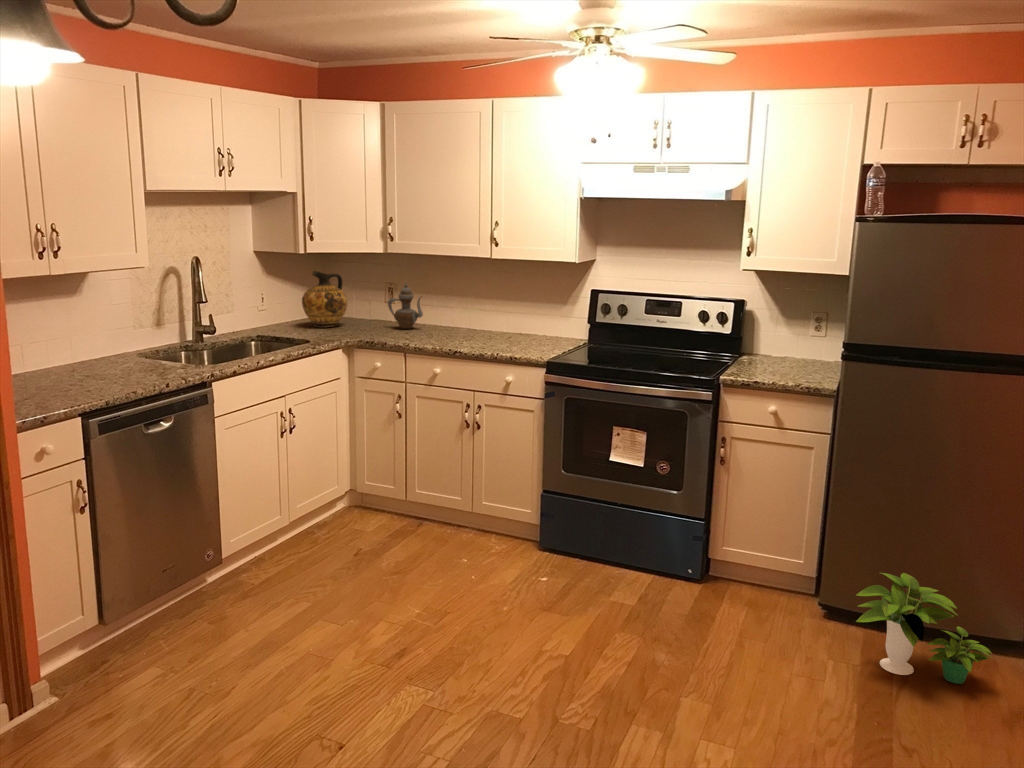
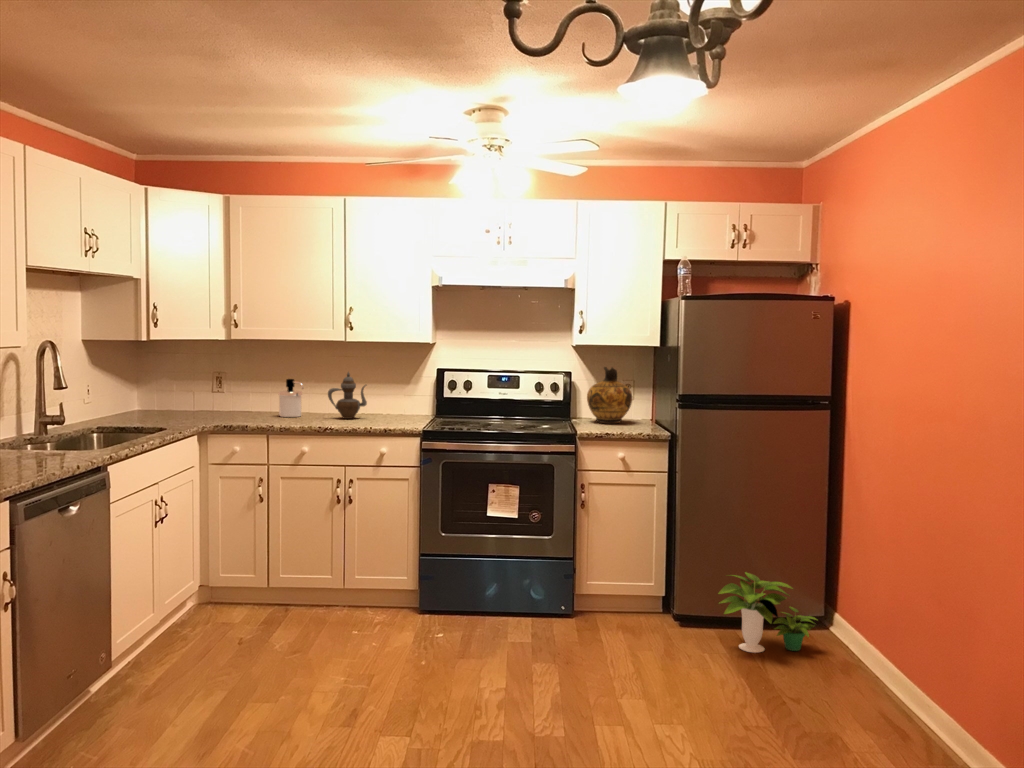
ceramic jug: present [302,271,347,327] -> present [587,367,632,423]
teapot: present [388,283,423,329] -> present [328,372,367,419]
soap dispenser: none [434,294,457,333] -> present [279,379,303,417]

